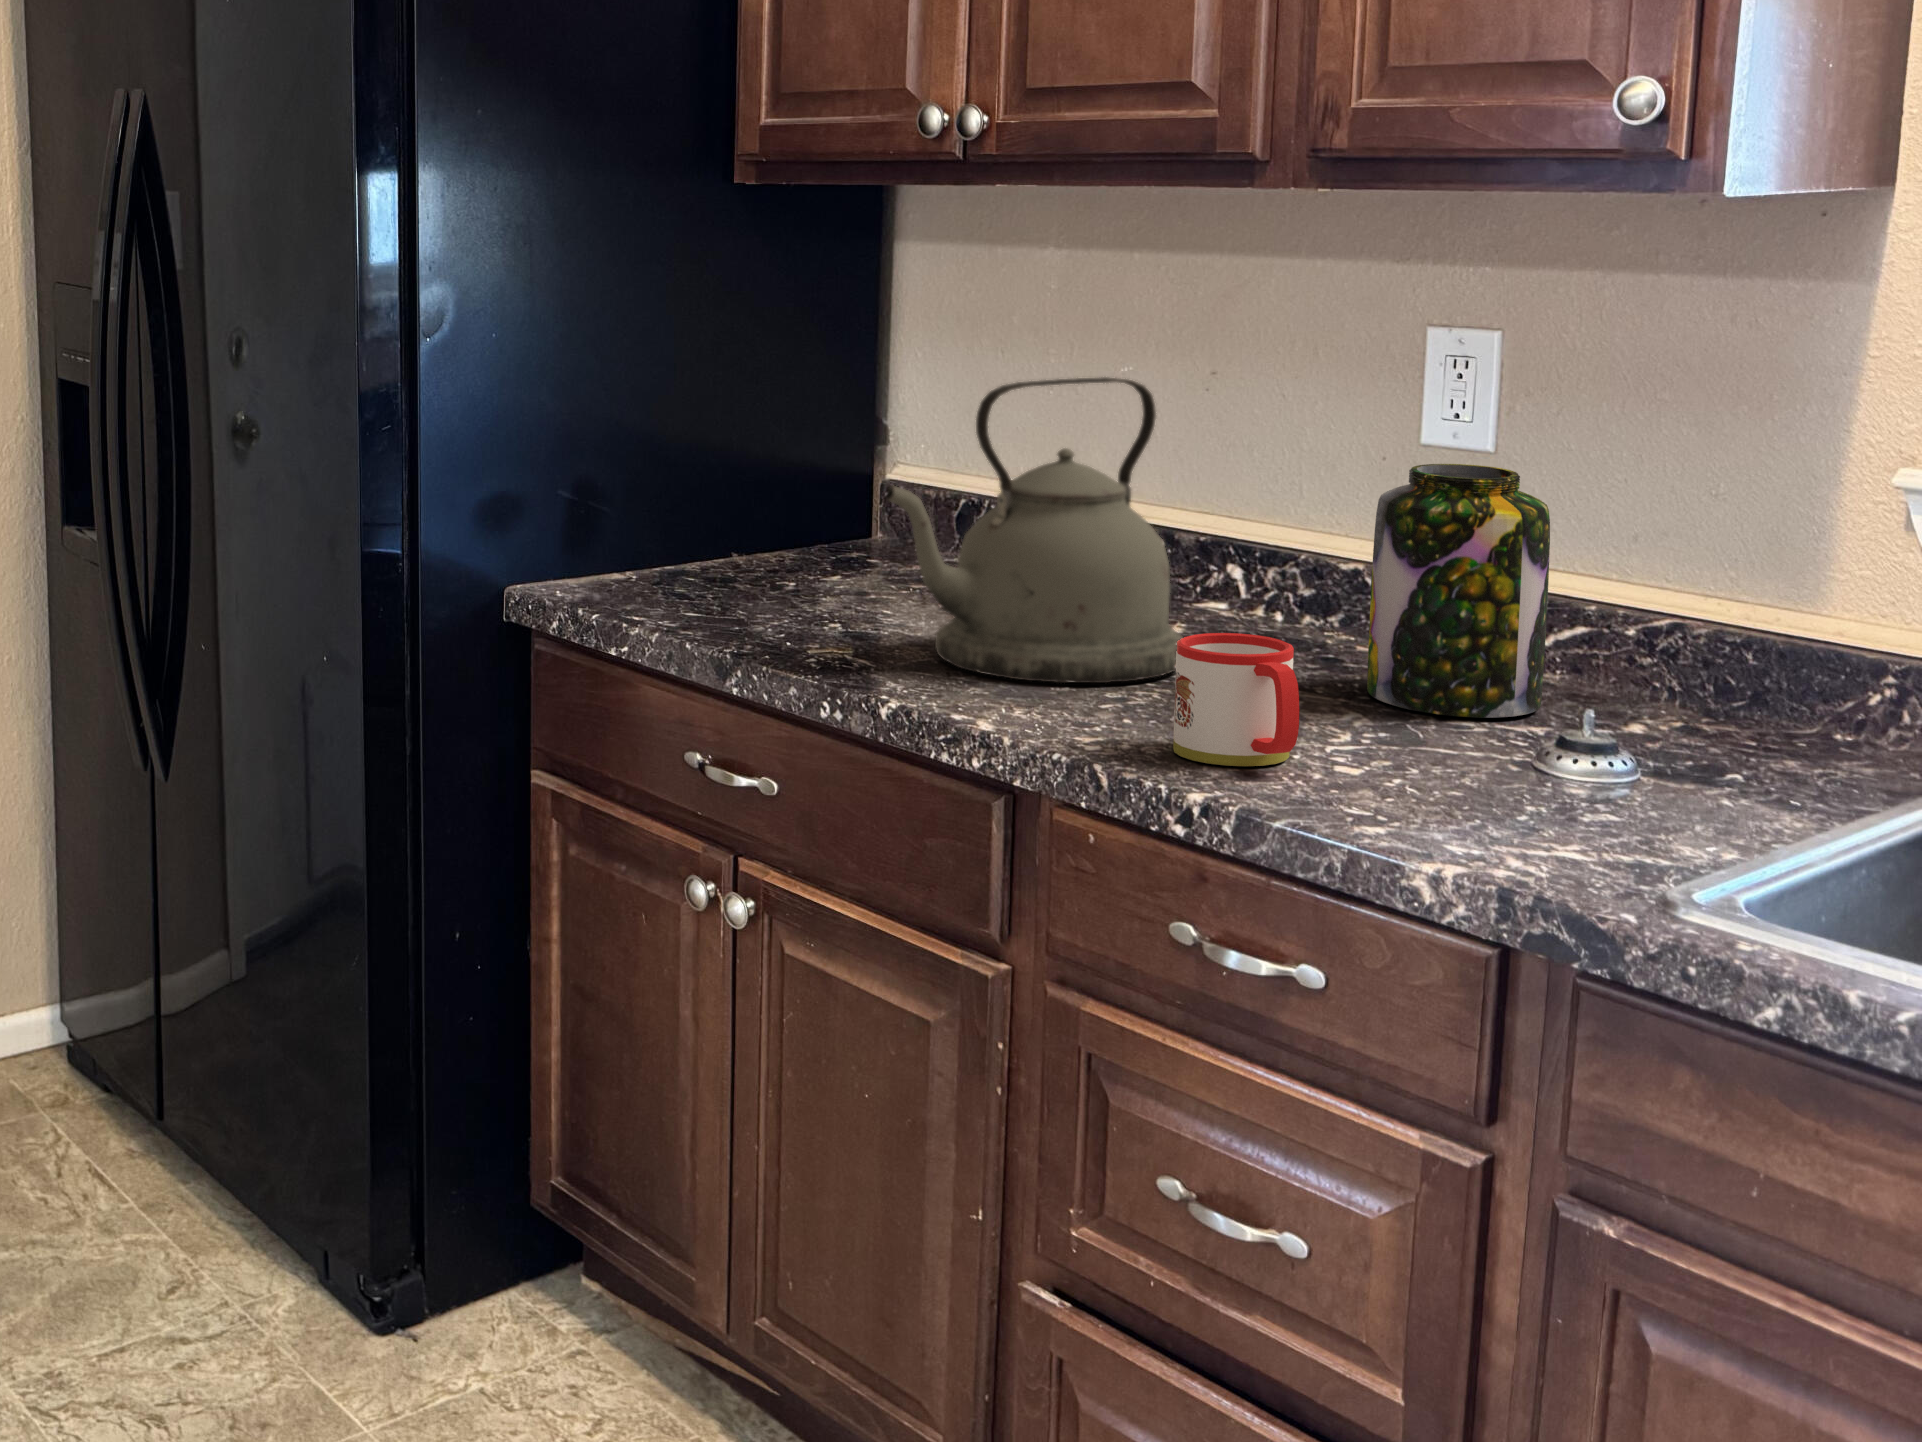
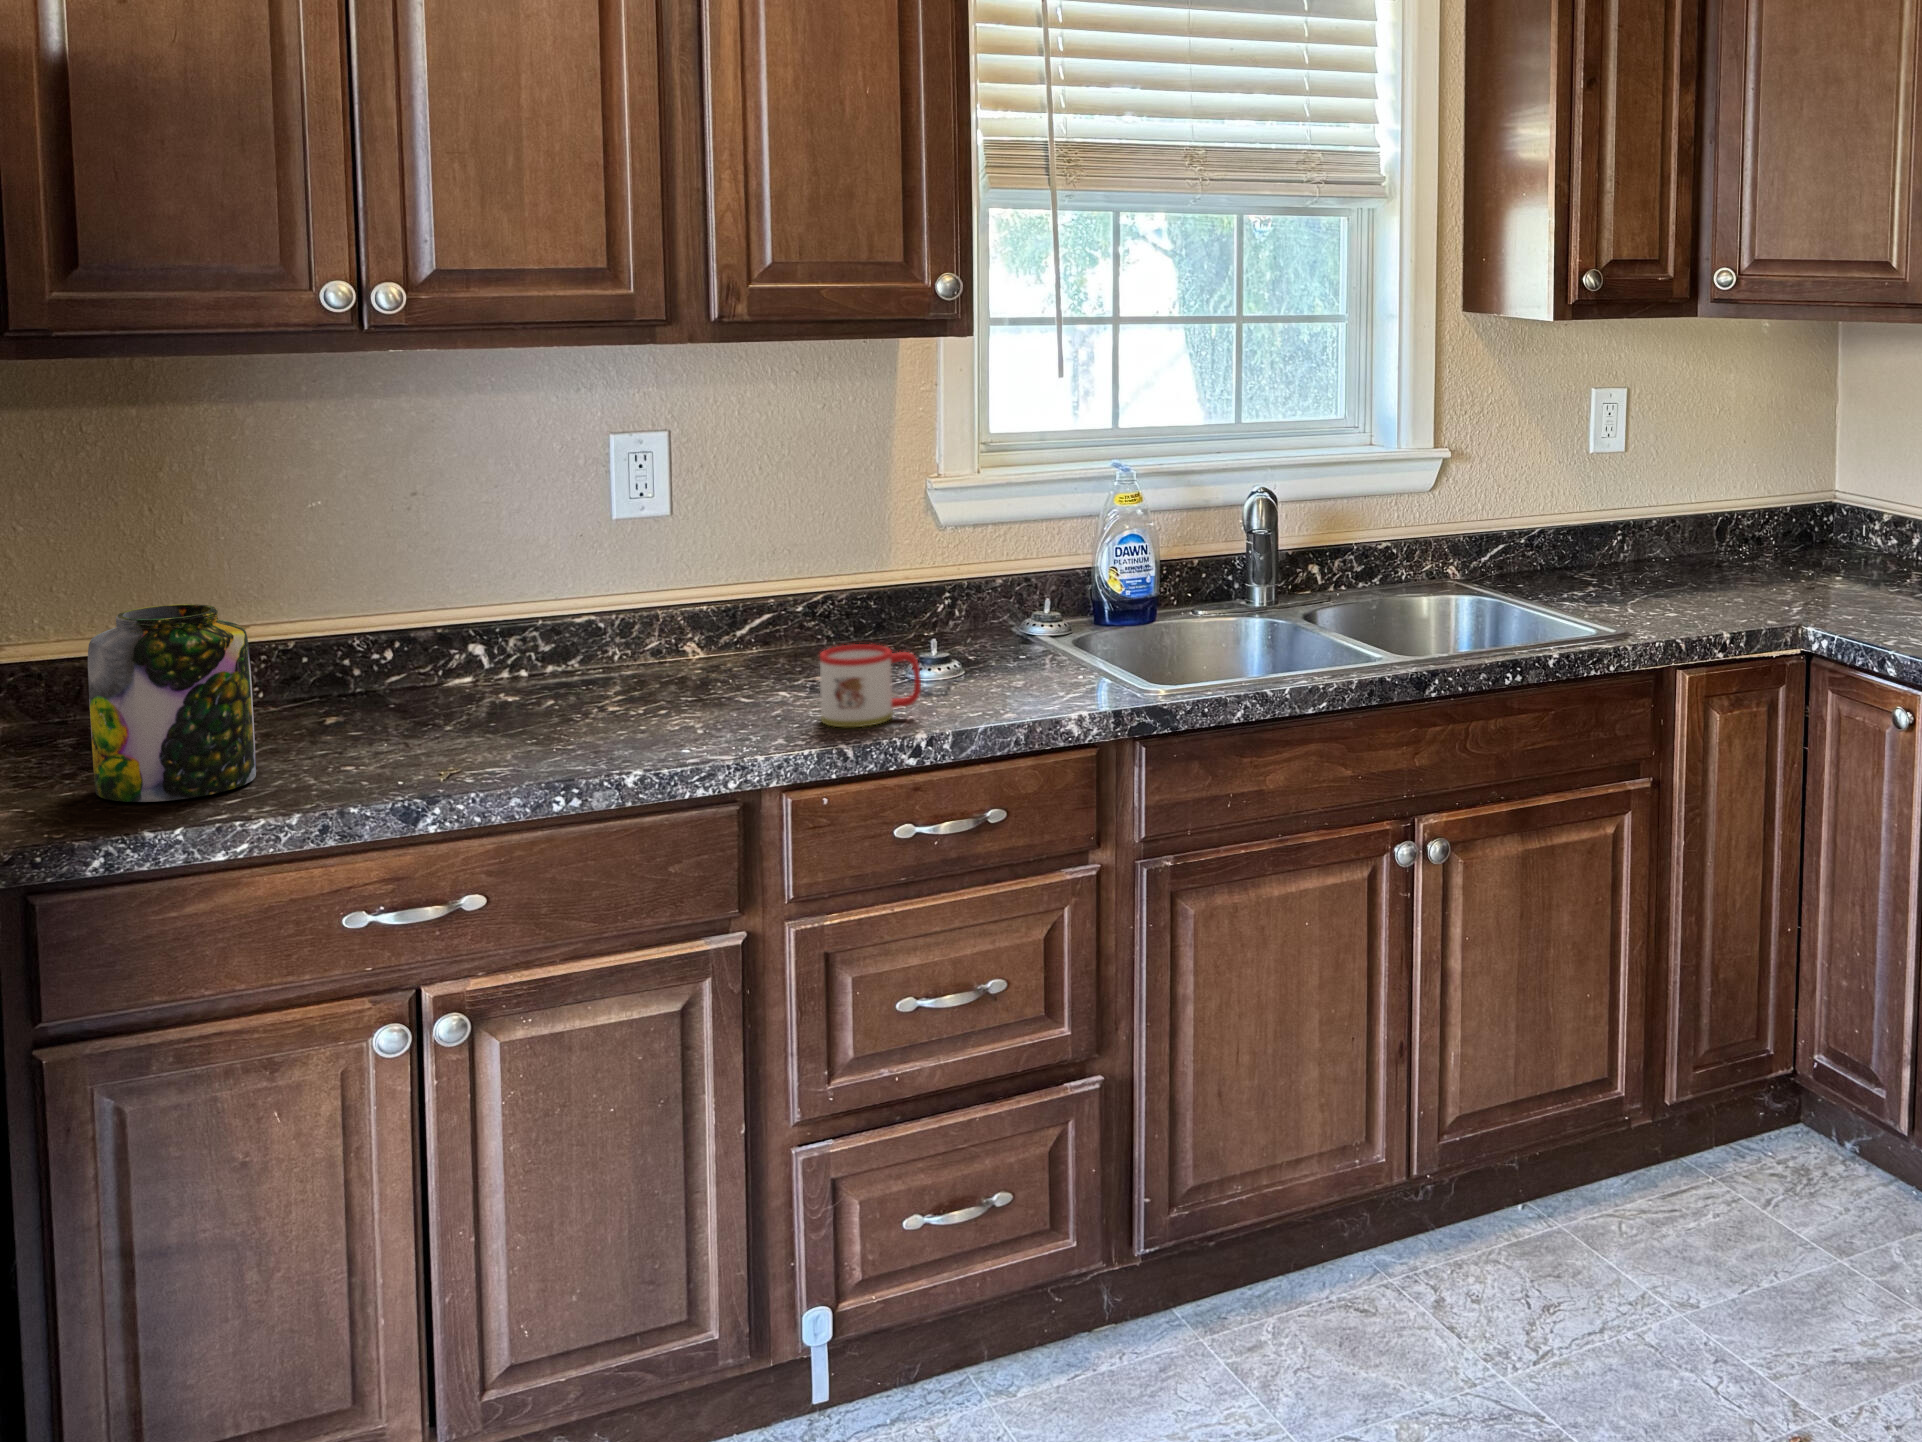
kettle: present [886,377,1182,683] -> none [458,517,656,749]
jar: present [1367,464,1550,718] -> present [88,604,256,802]

